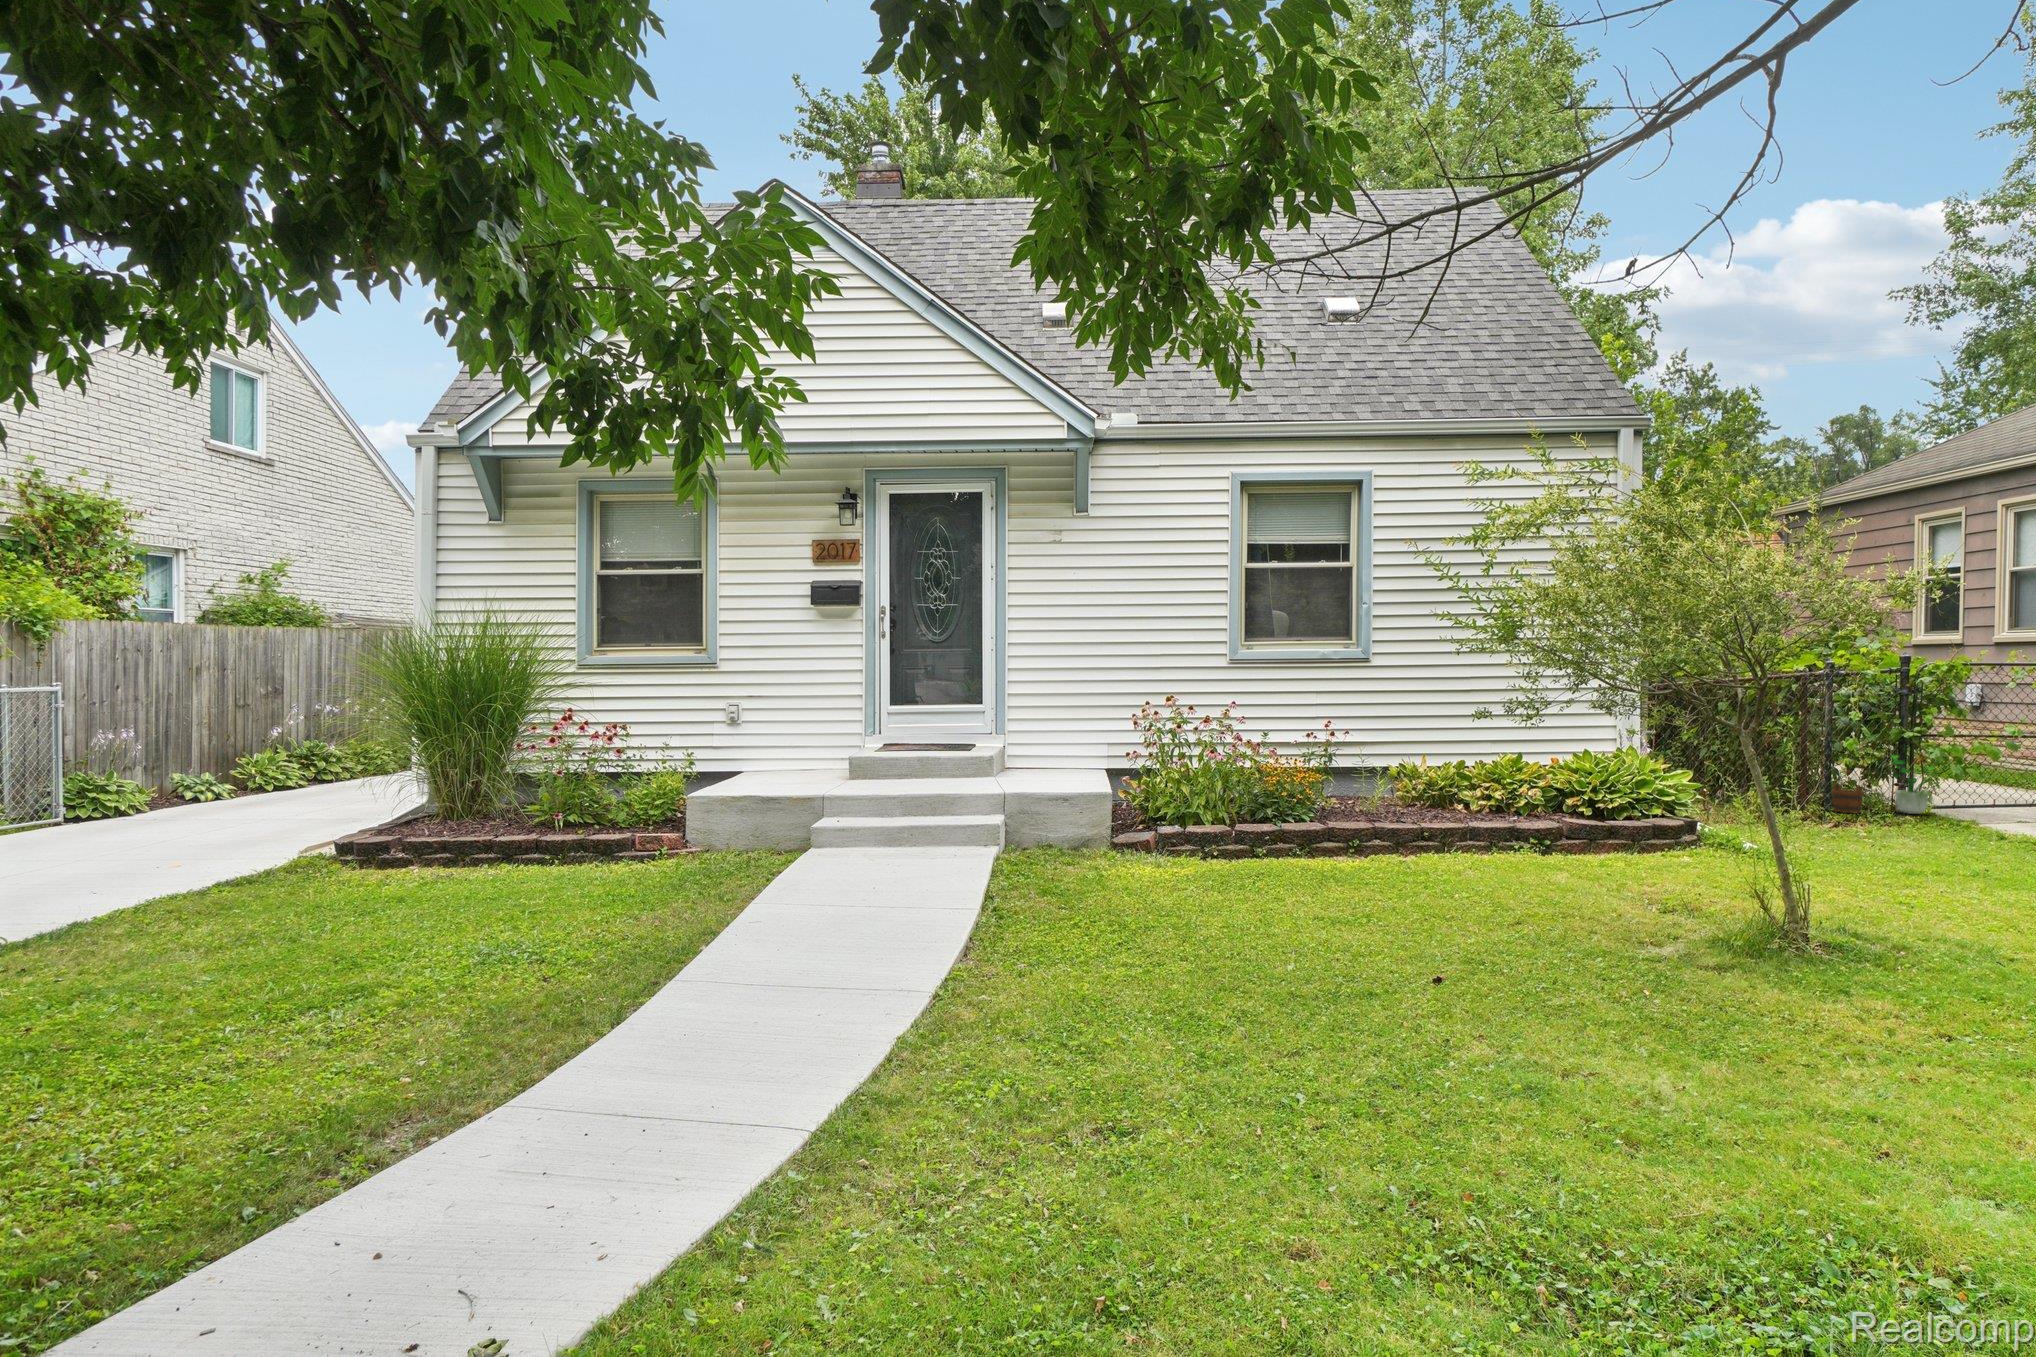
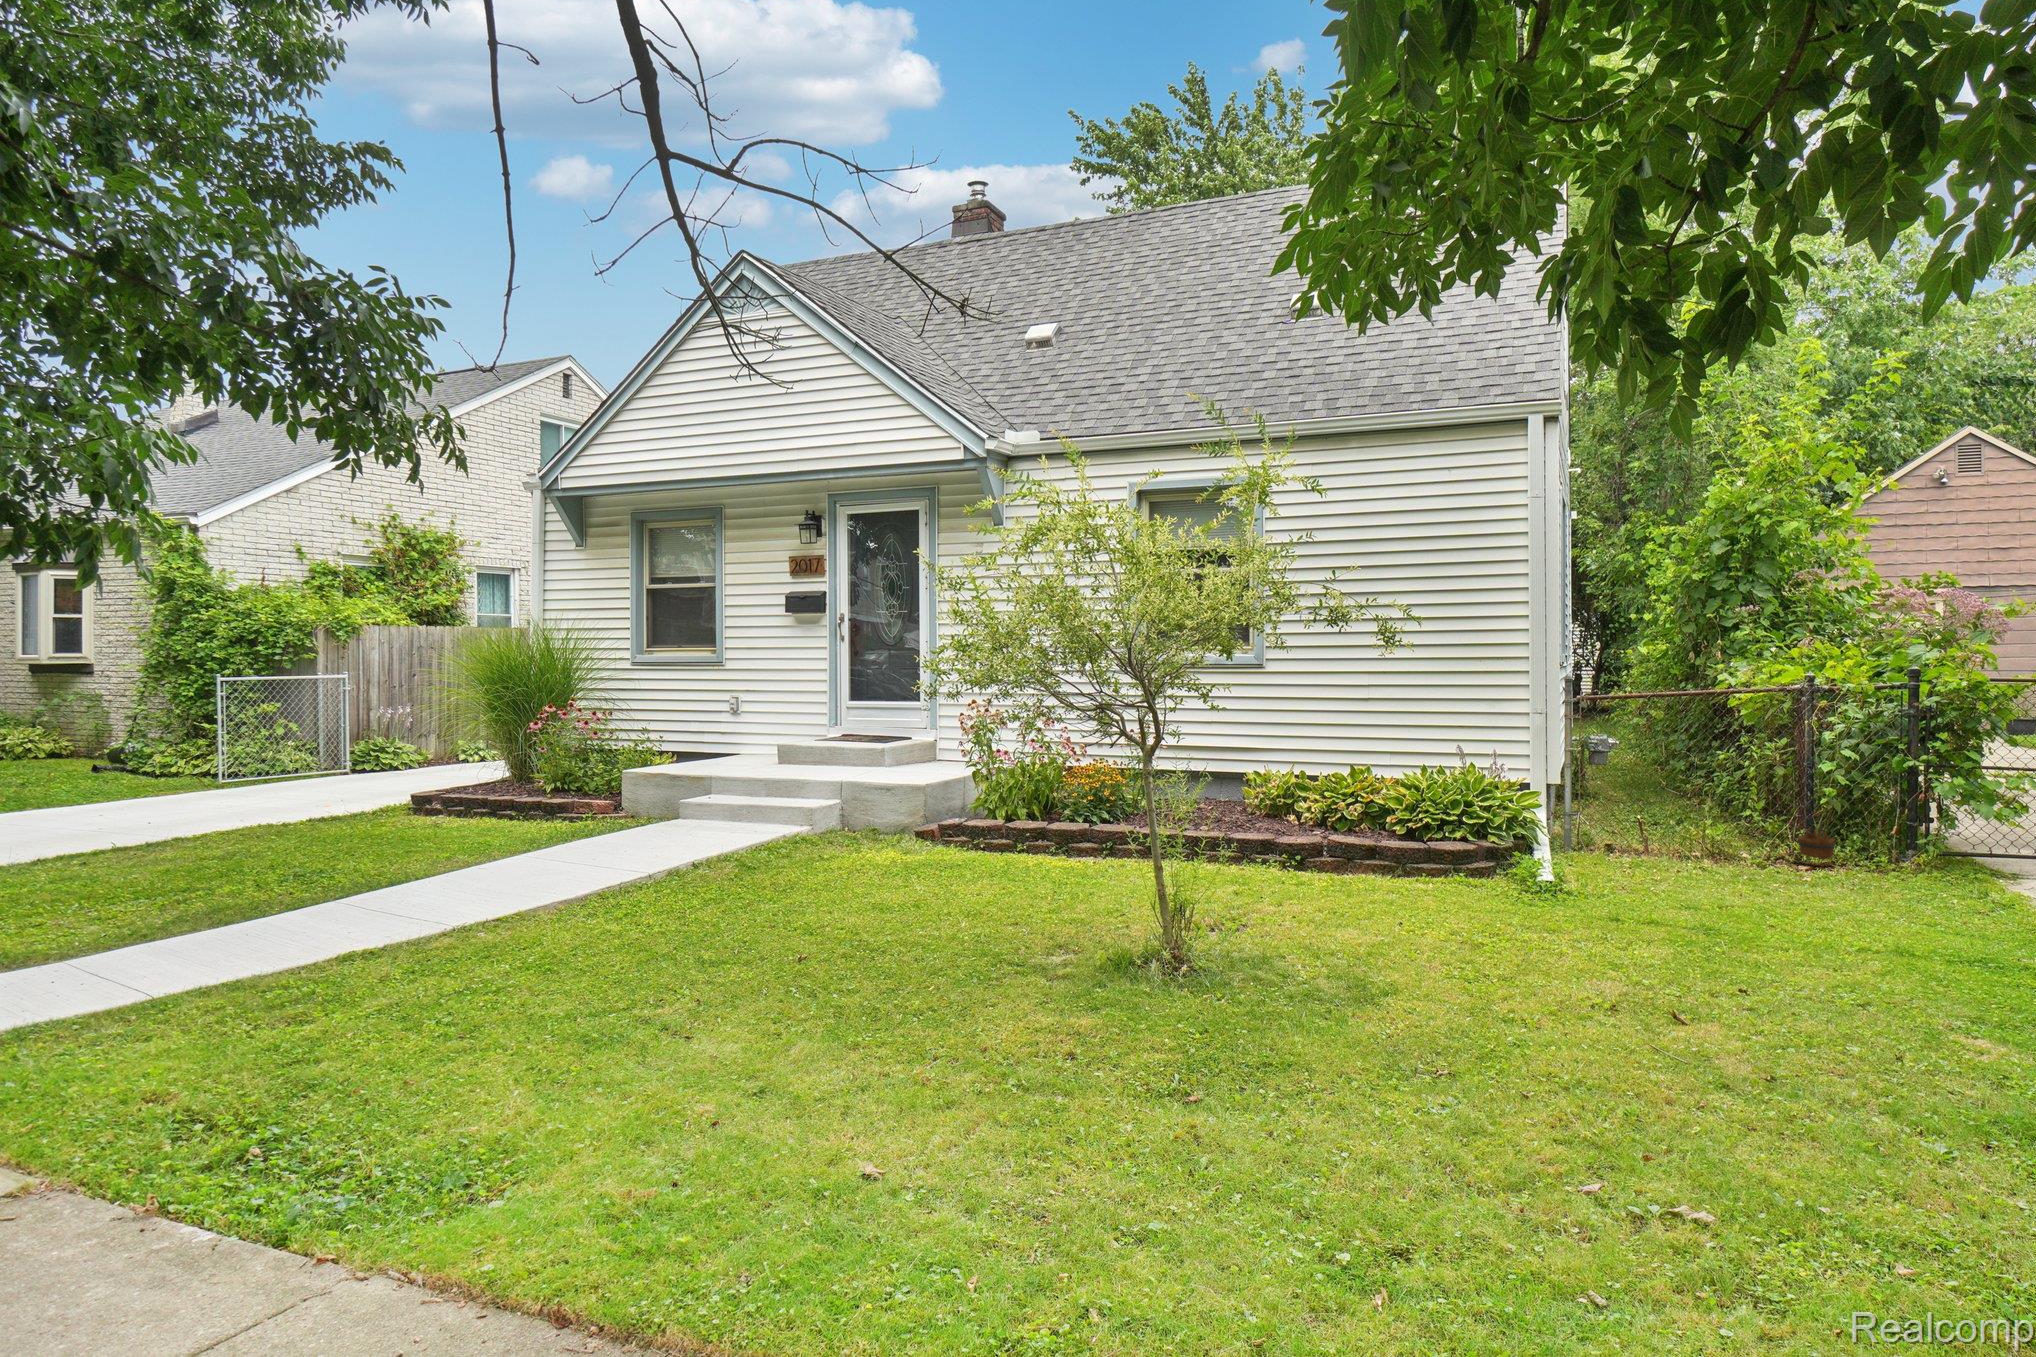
potted plant: present [1892,754,1960,814] -> none [1861,779,1973,873]

